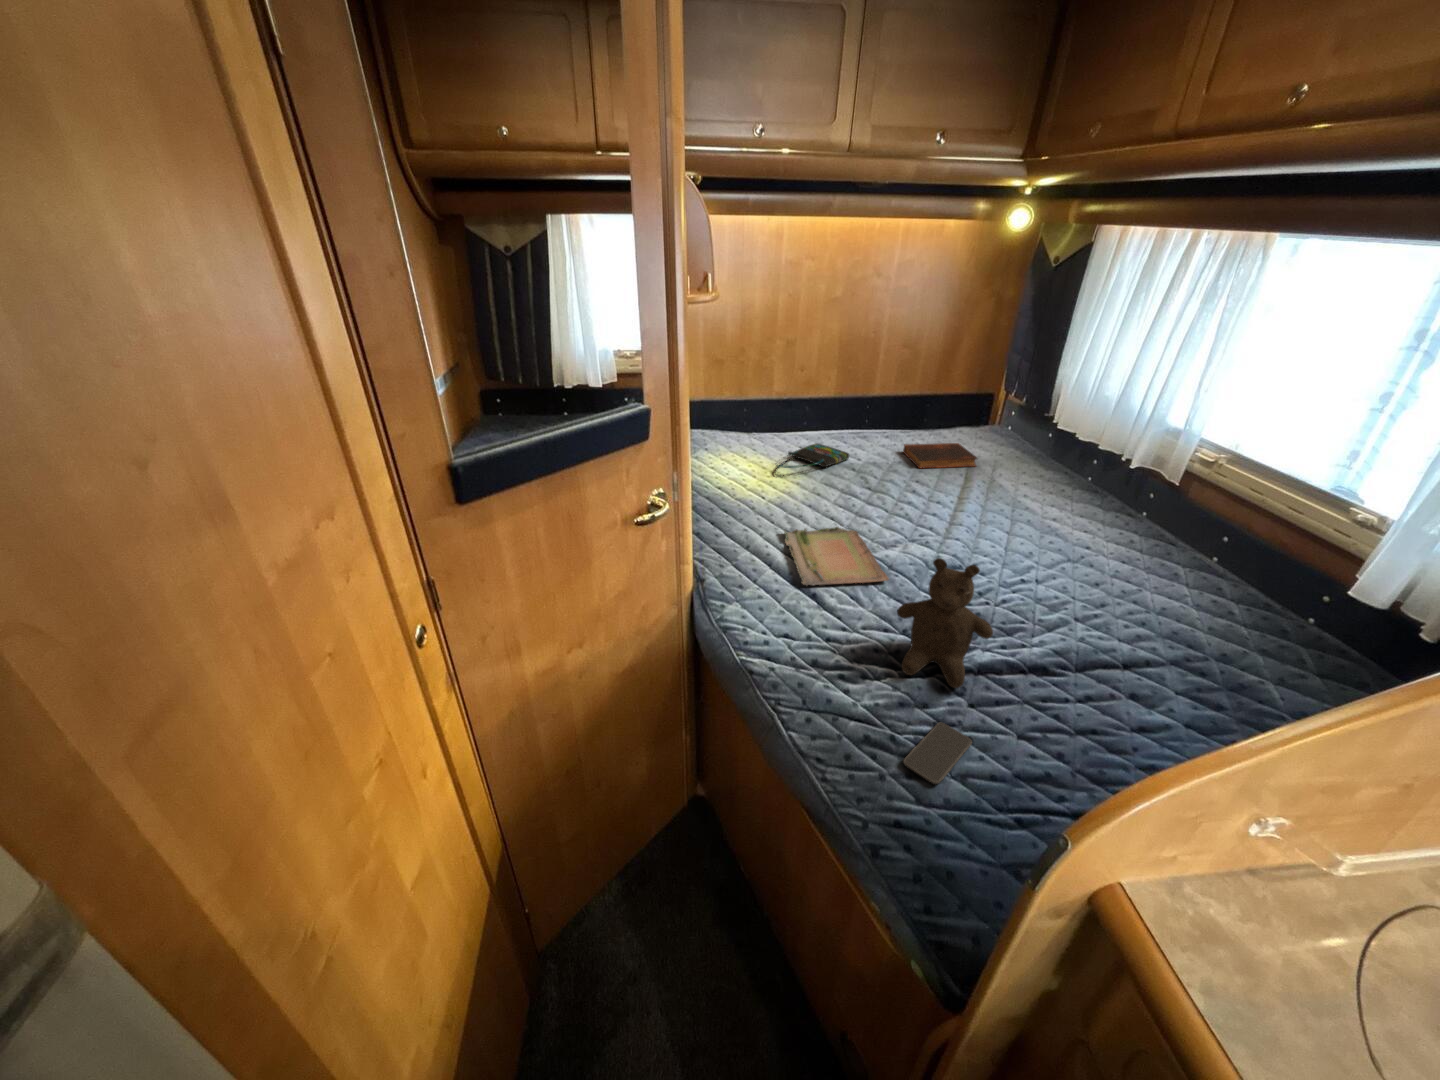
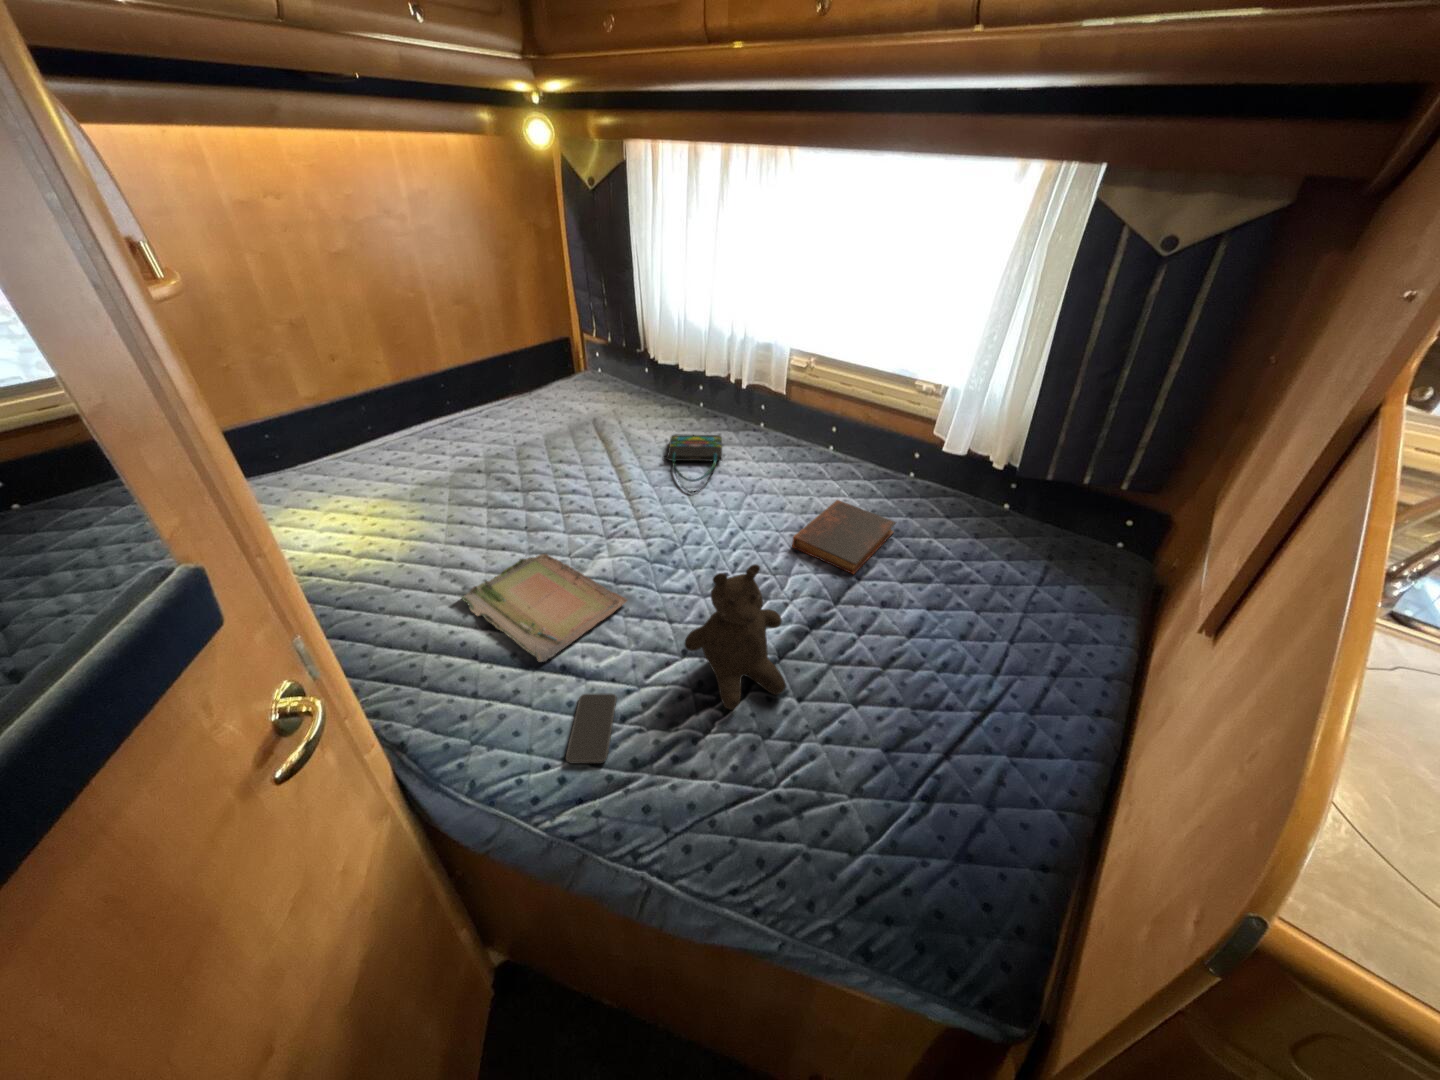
tote bag: present [776,443,849,477] -> present [663,434,723,493]
book: present [903,443,977,468] -> present [792,500,896,574]
smartphone: present [903,723,972,785] -> present [566,694,617,764]

